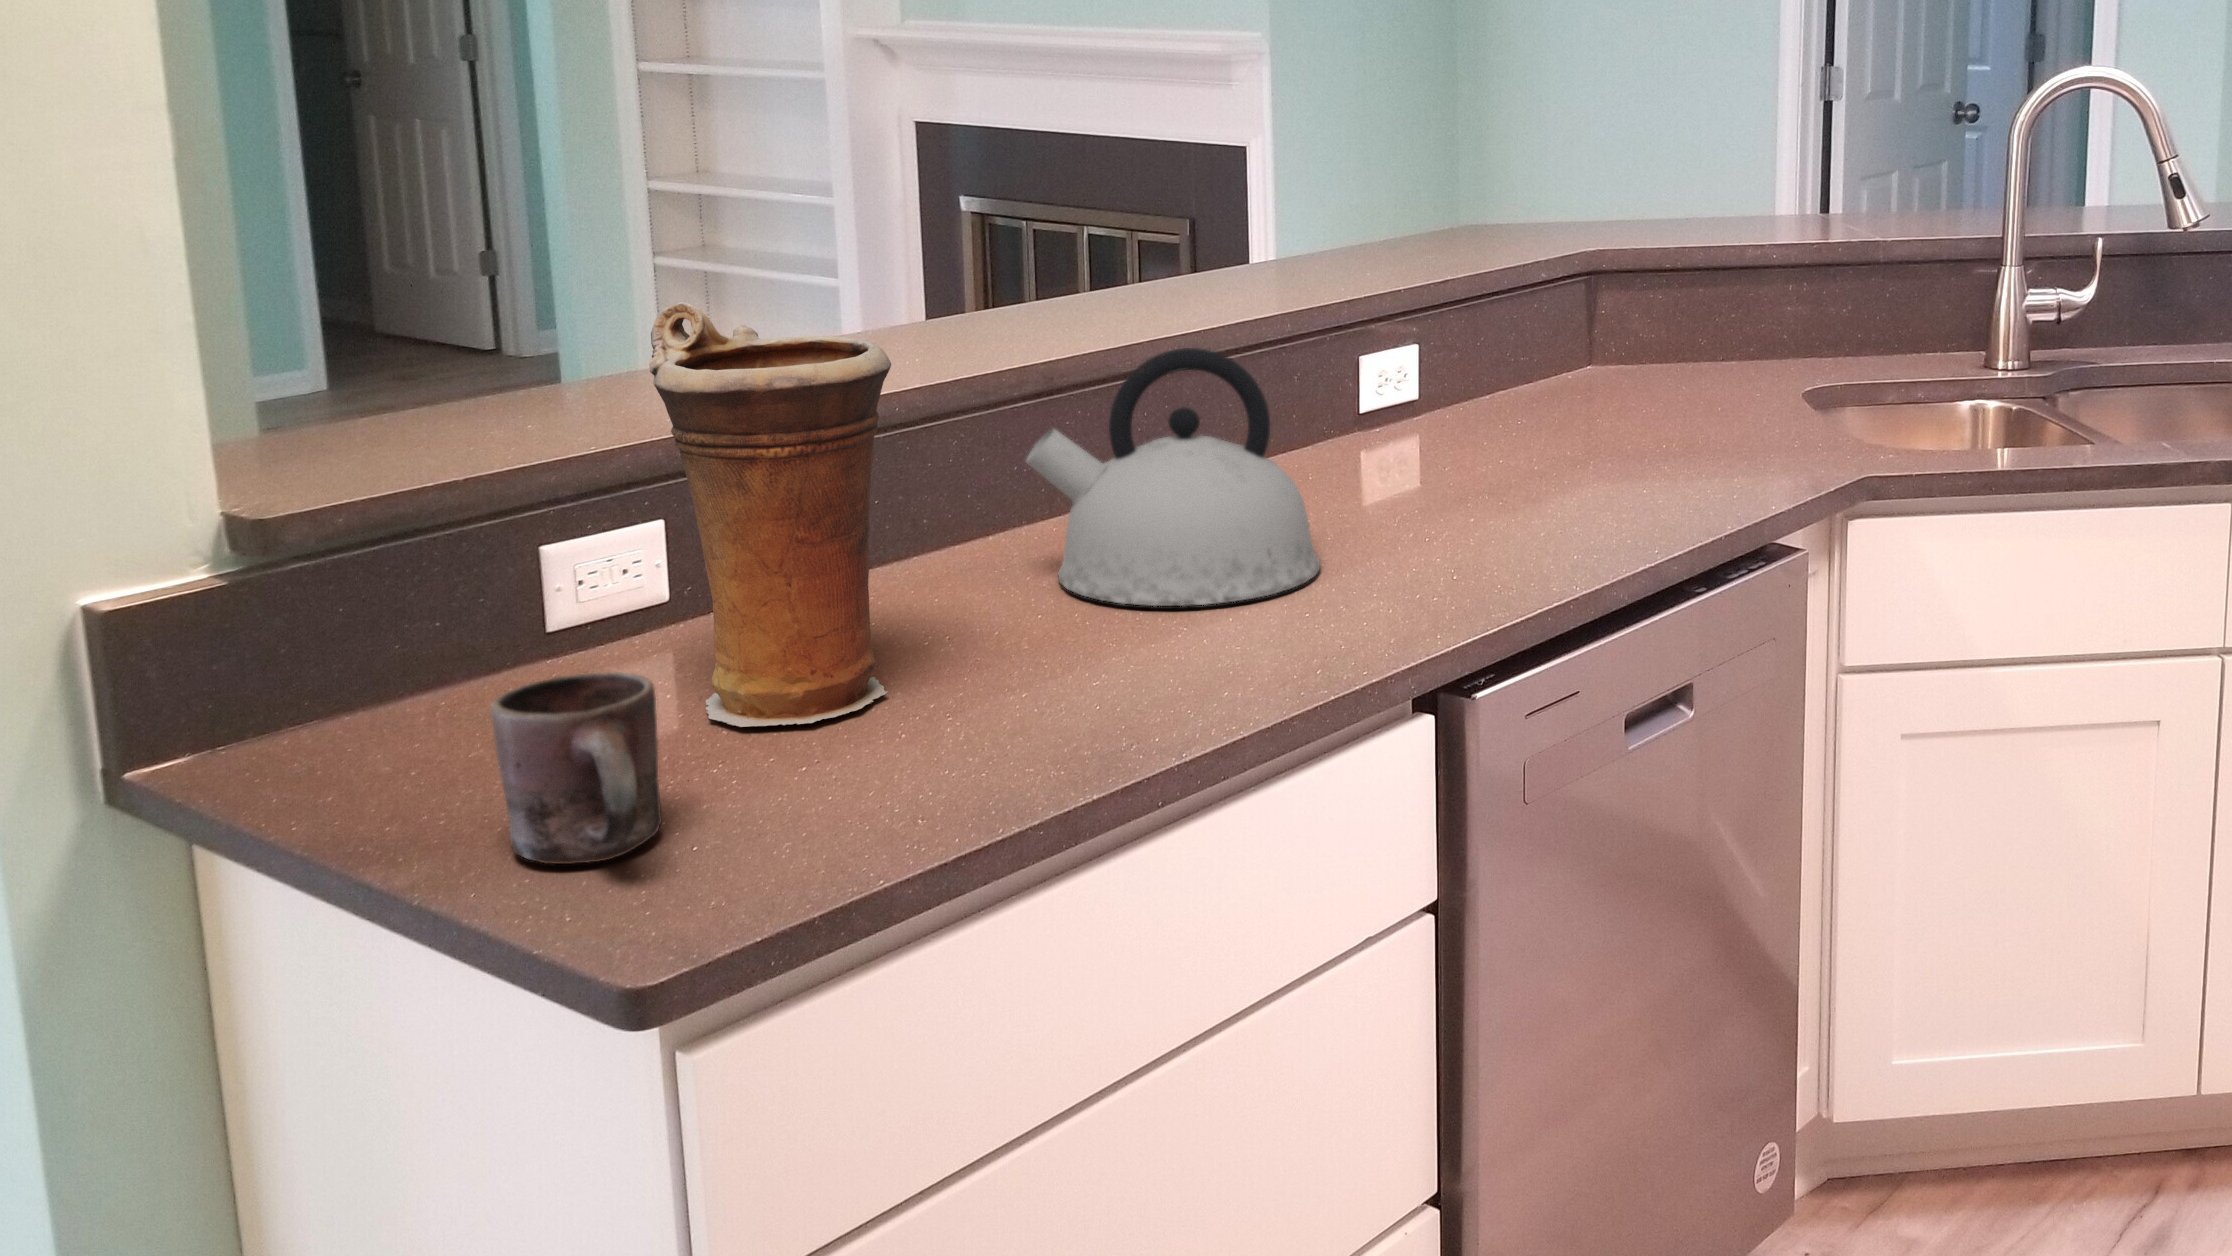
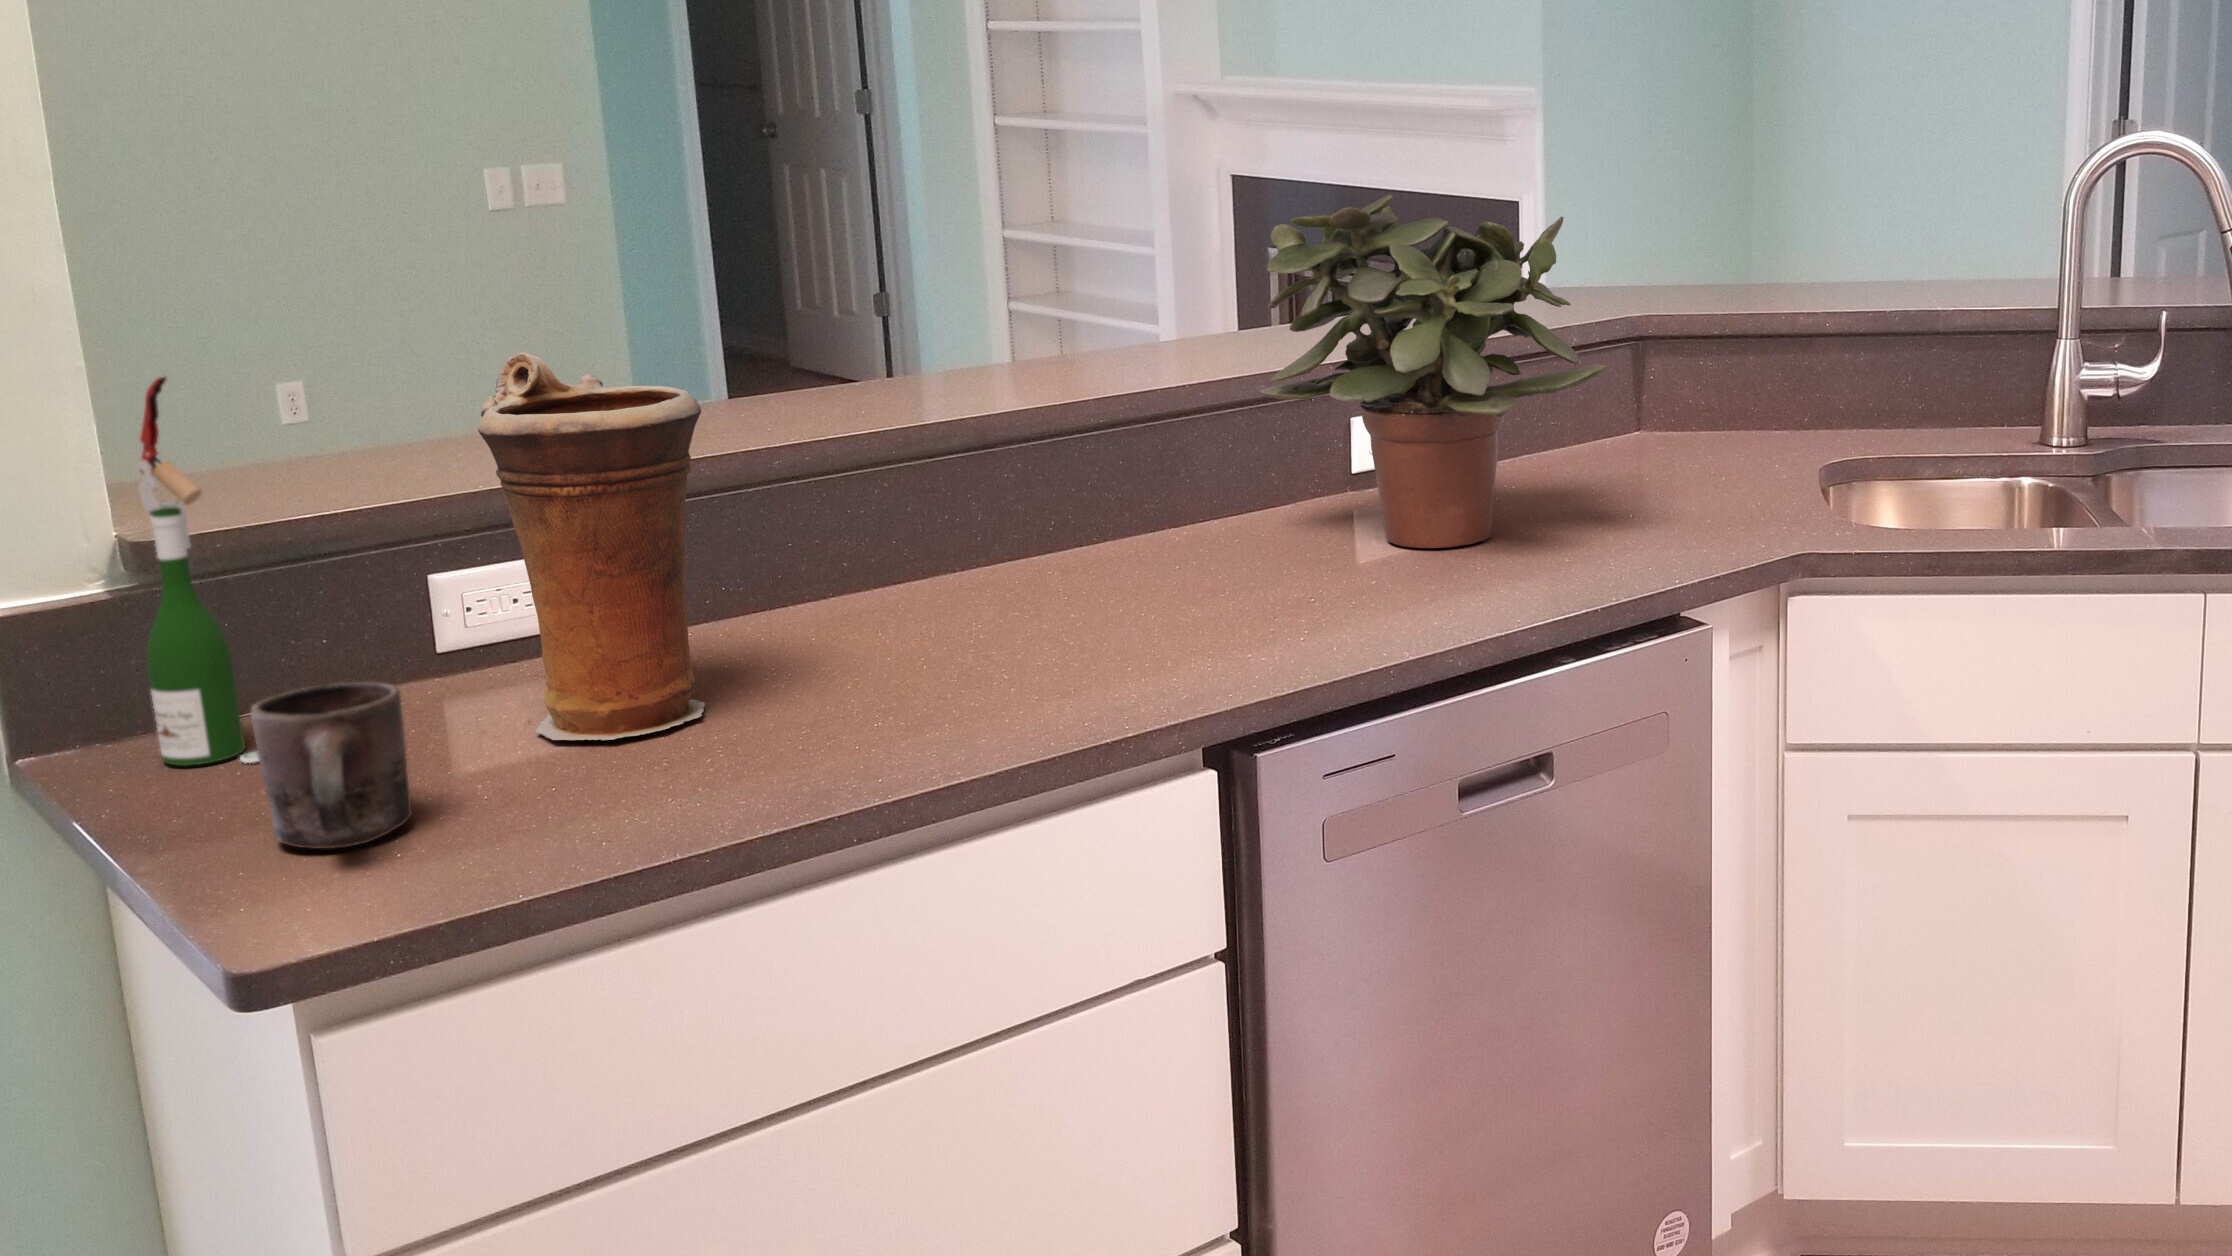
potted plant: none [1312,130,1670,486] -> present [1261,195,1607,548]
wine bottle: none [259,335,411,778] -> present [136,377,259,766]
kettle: present [1026,348,1320,606] -> none [912,405,1195,650]

